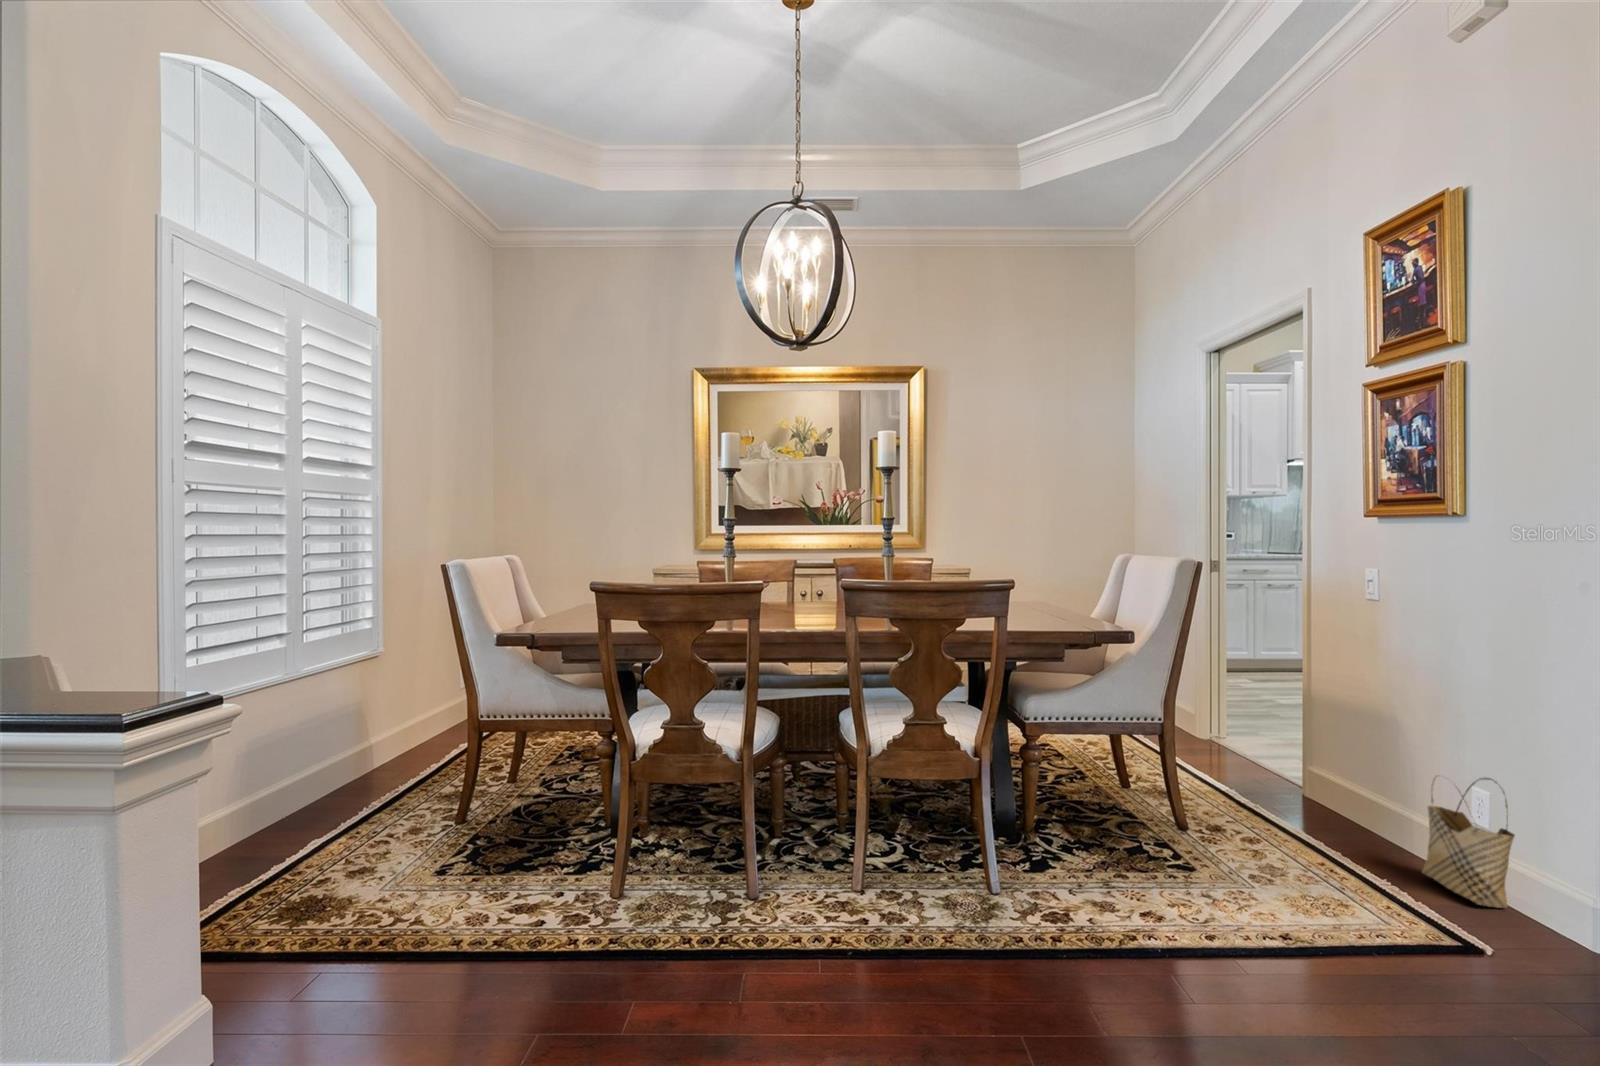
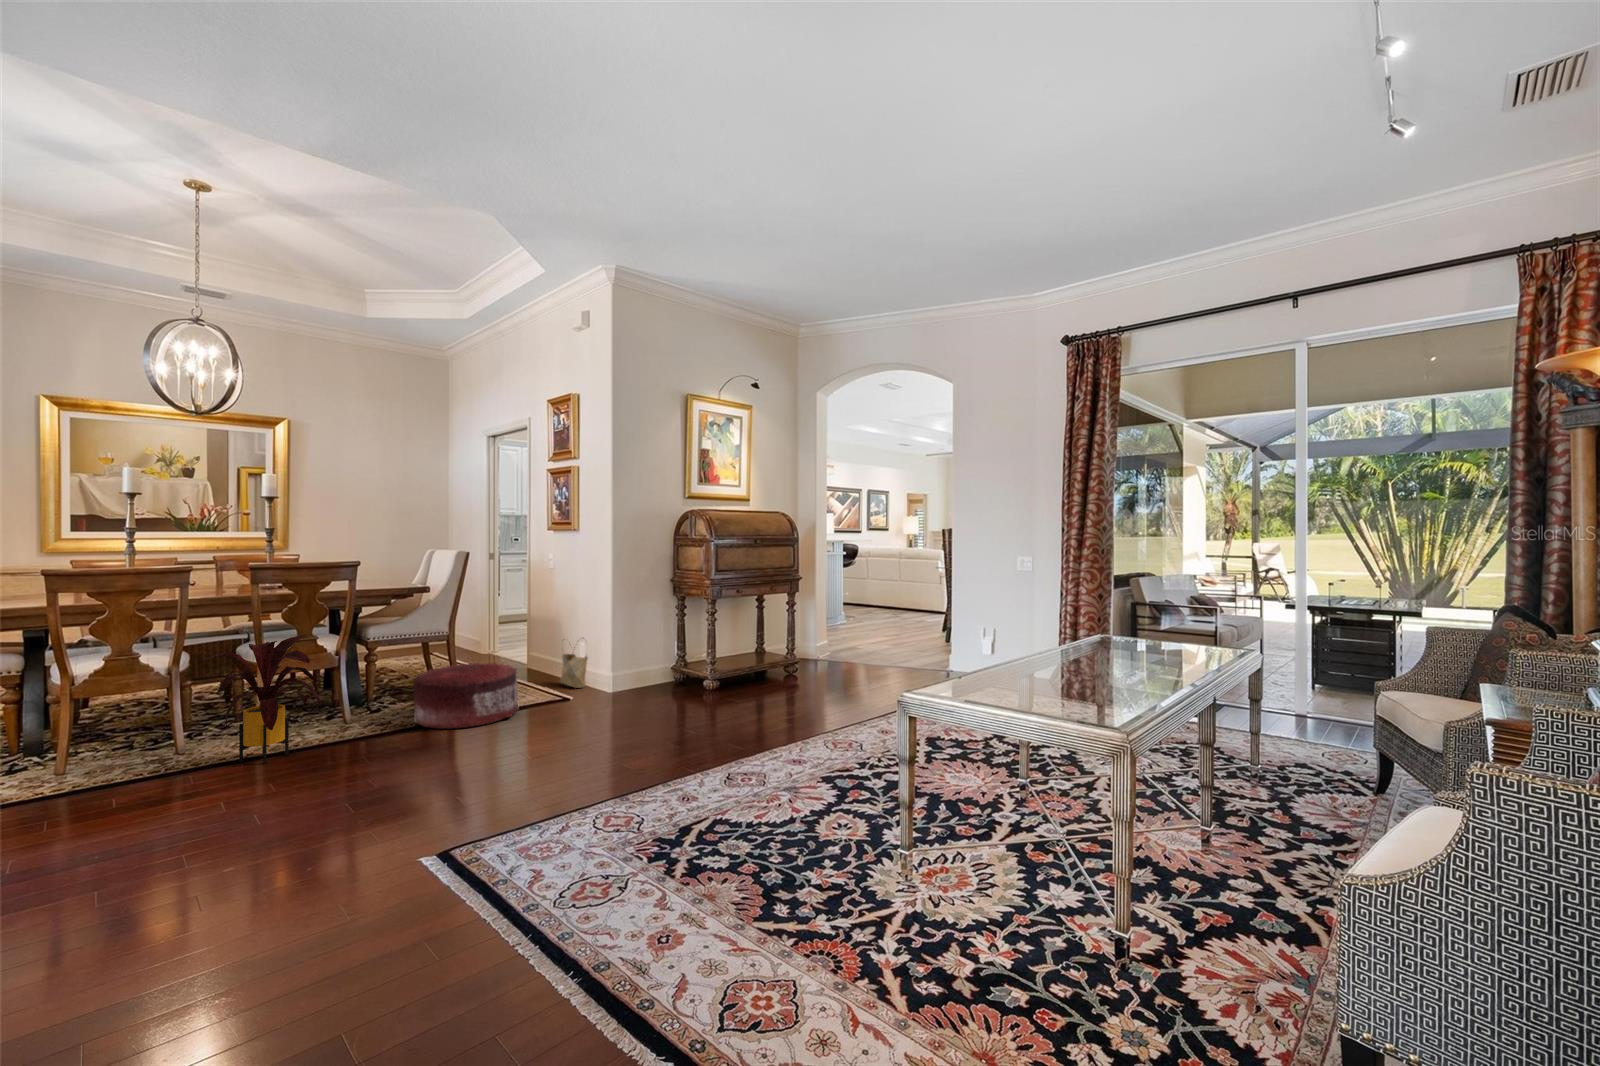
house plant: none [758,724,941,984] -> present [200,635,322,764]
pouf: none [1112,805,1358,1002] -> present [414,663,519,729]

